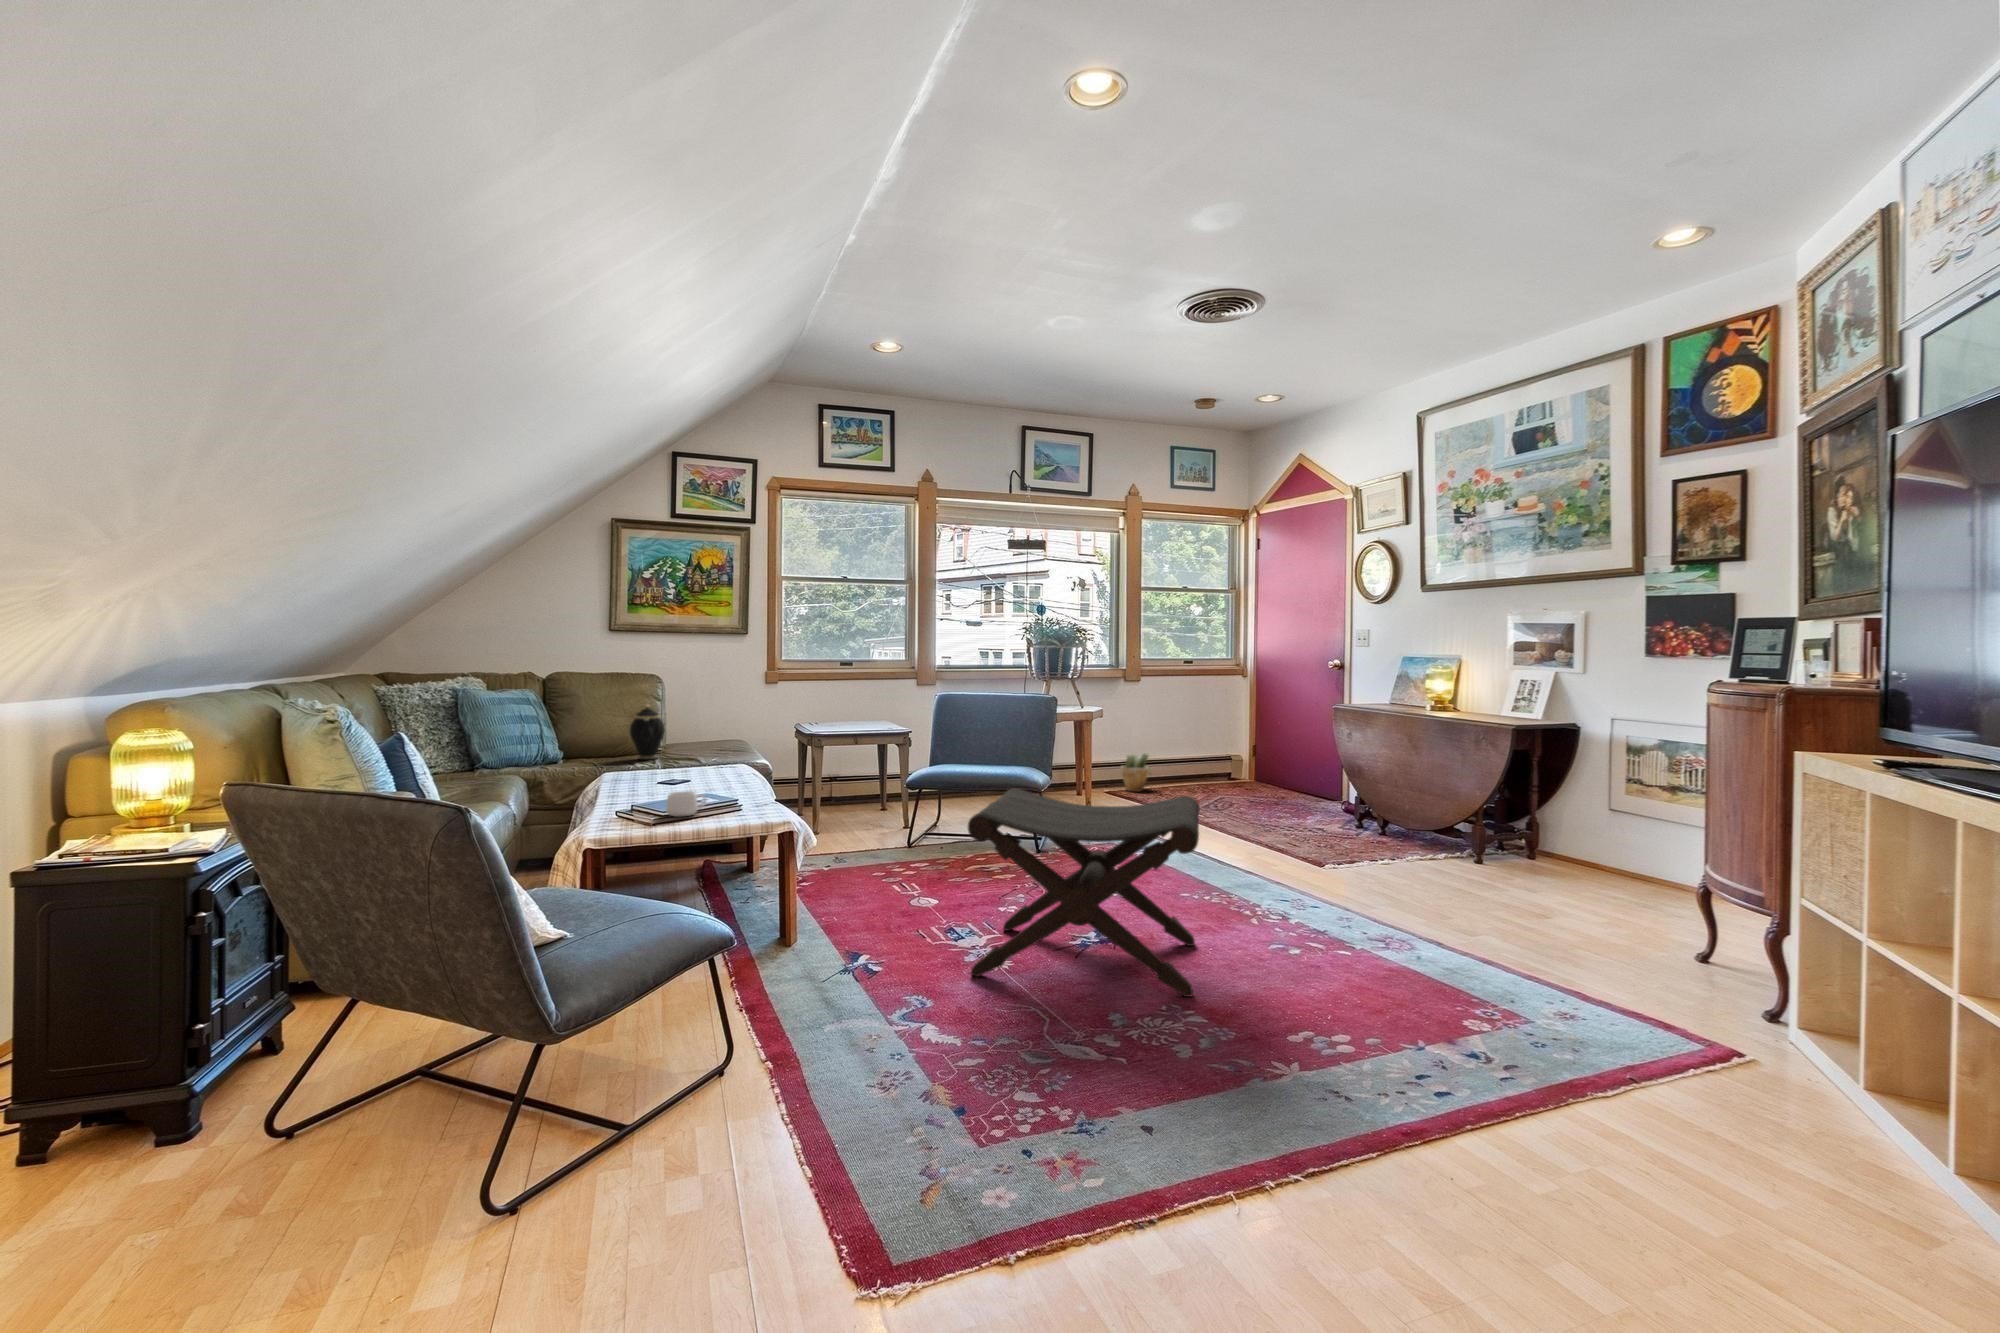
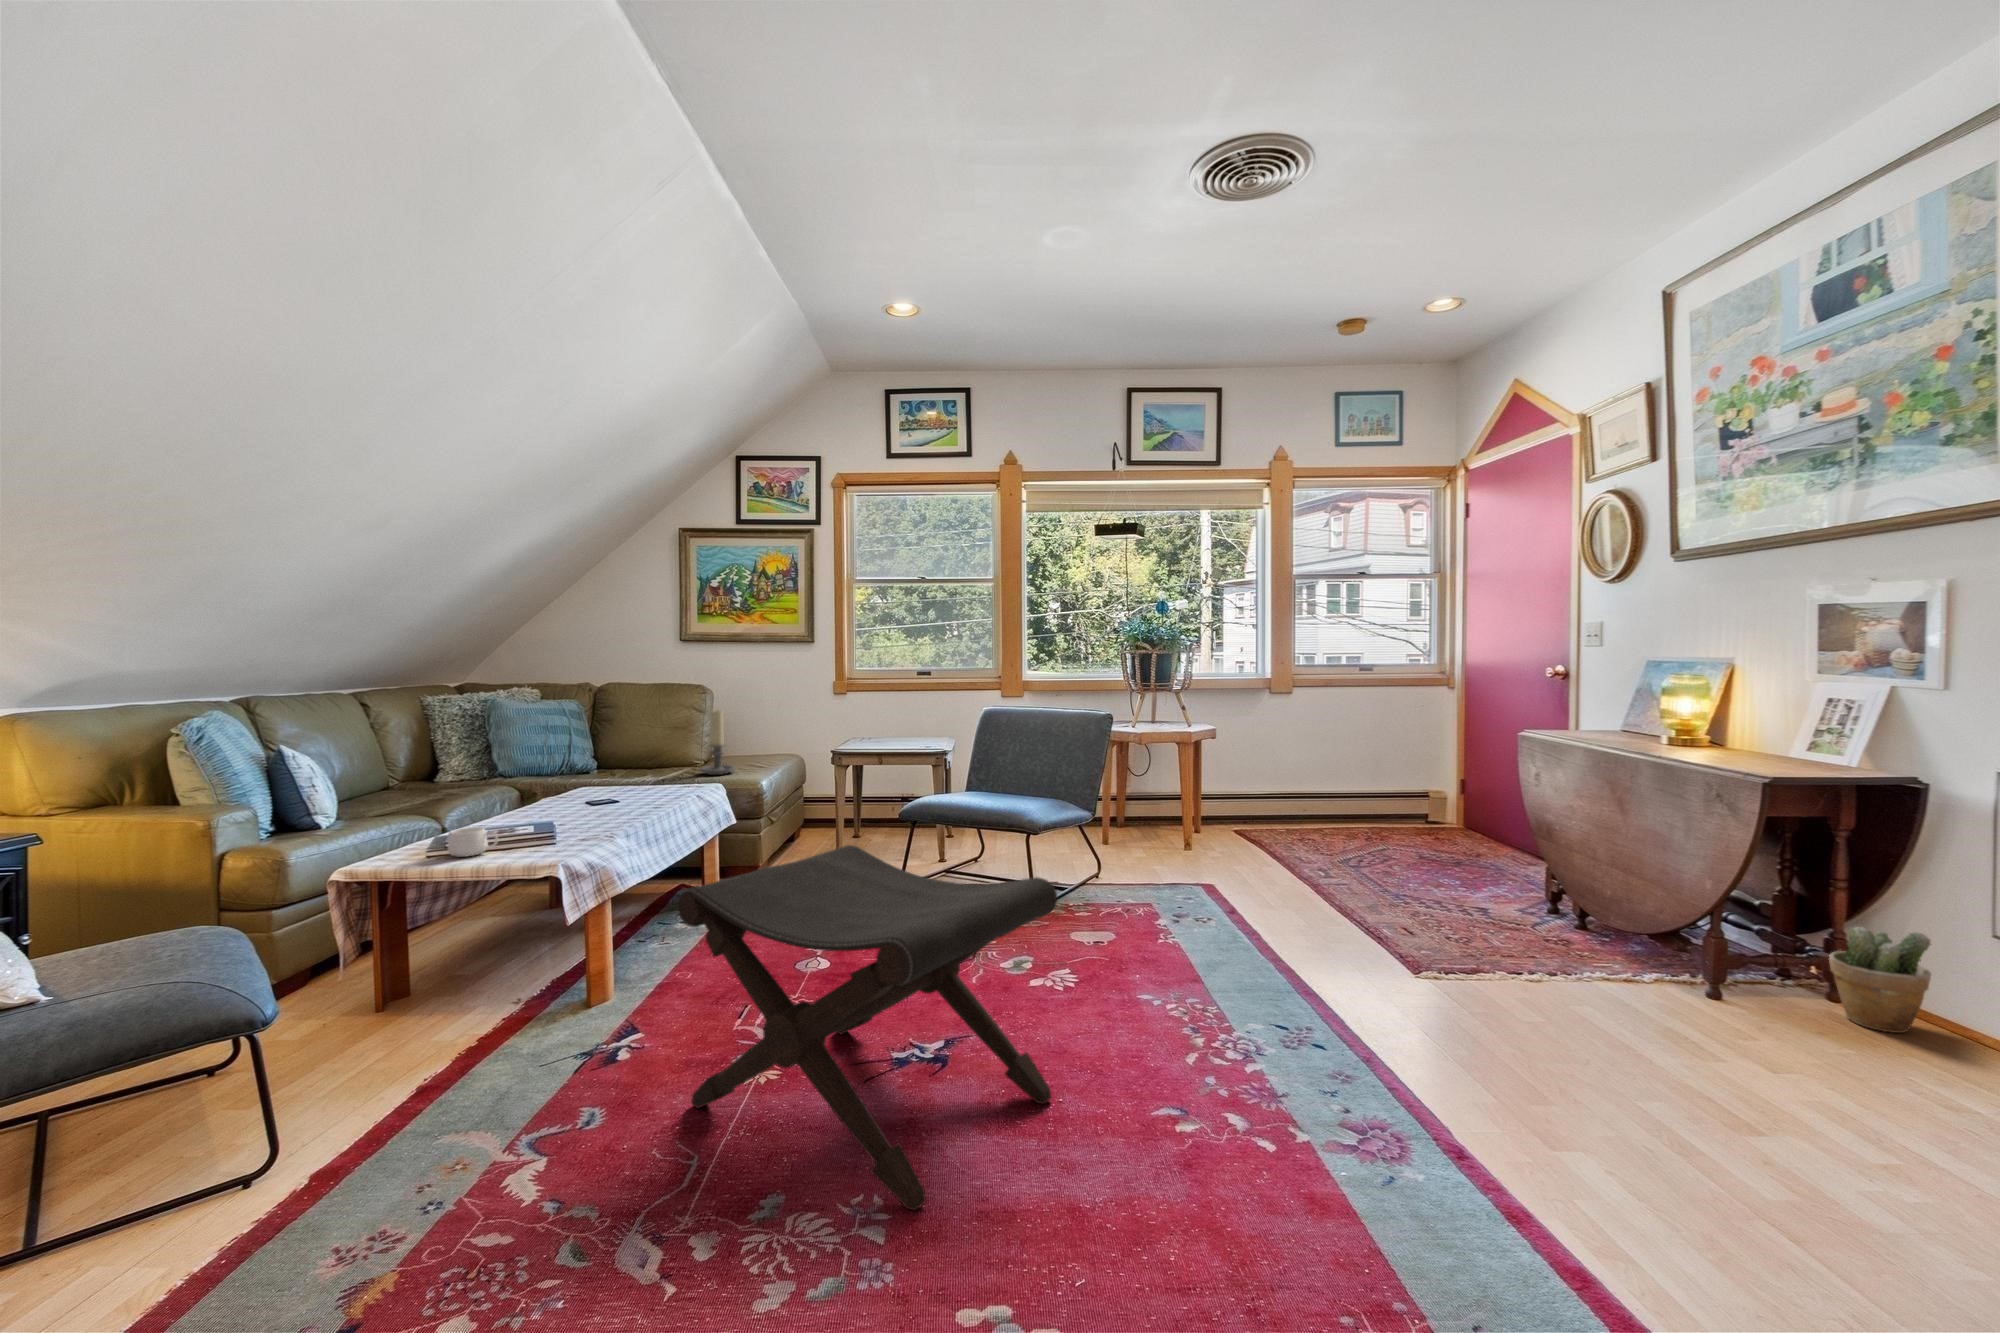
candle holder: none [701,695,735,756] -> present [700,710,735,775]
teapot: present [630,705,665,760] -> none [630,718,667,776]
potted plant: present [1121,753,1149,792] -> present [1829,927,1931,1033]

